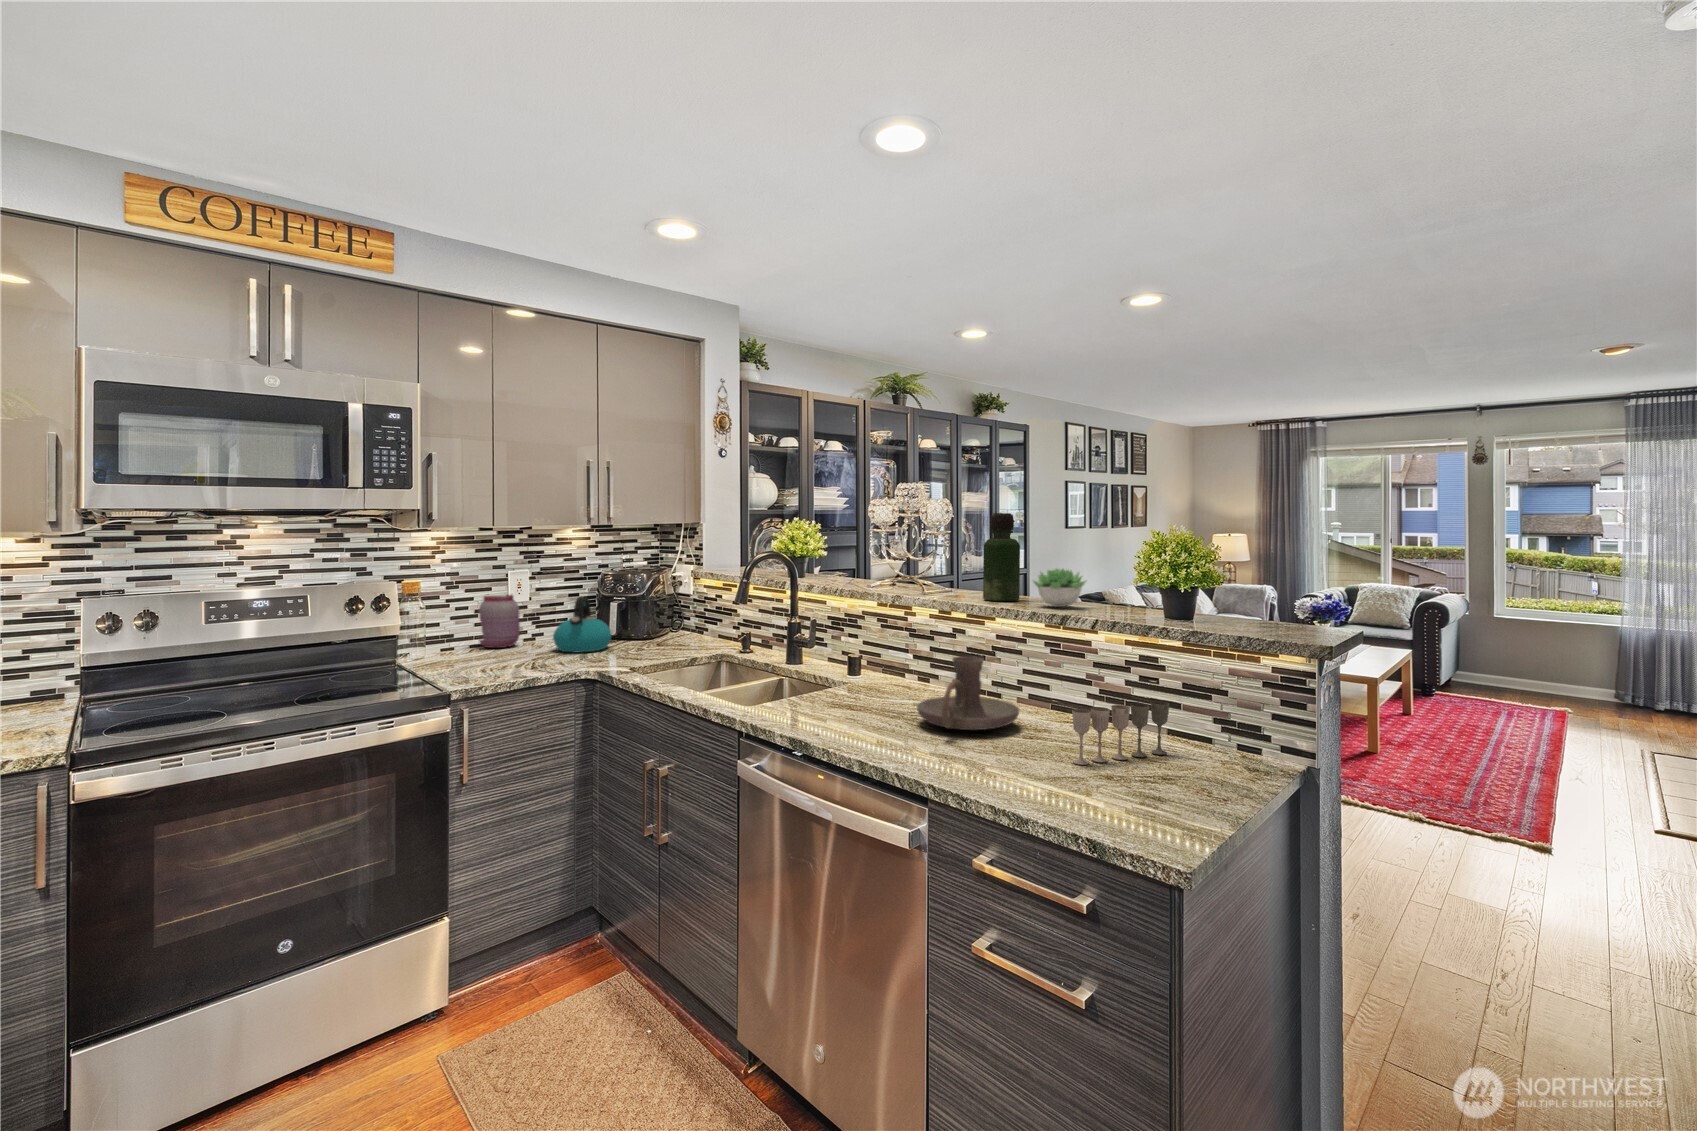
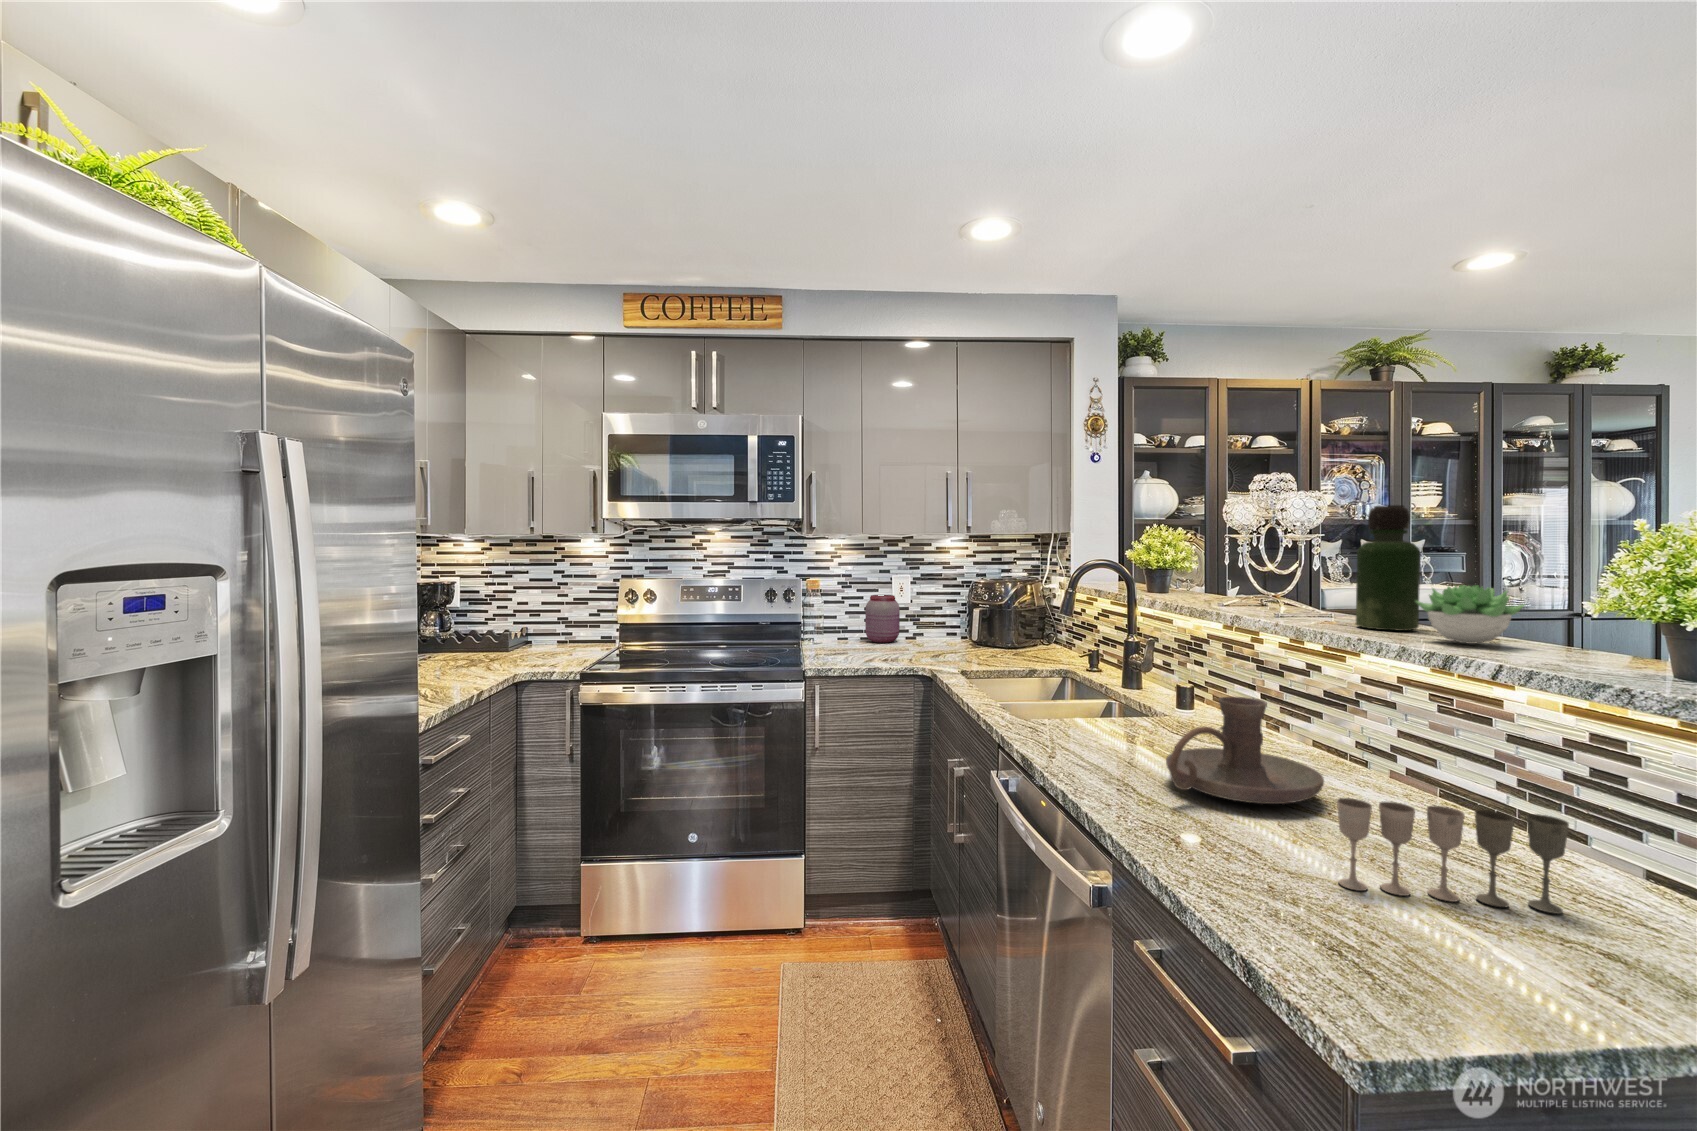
kettle: present [553,597,611,652] -> none [918,600,970,653]

